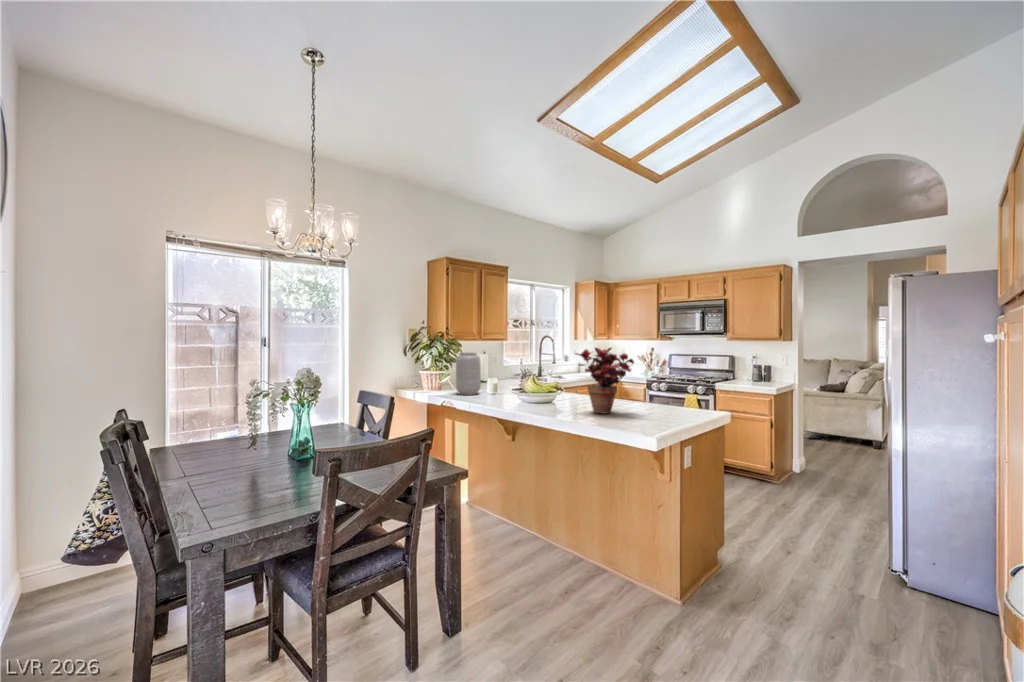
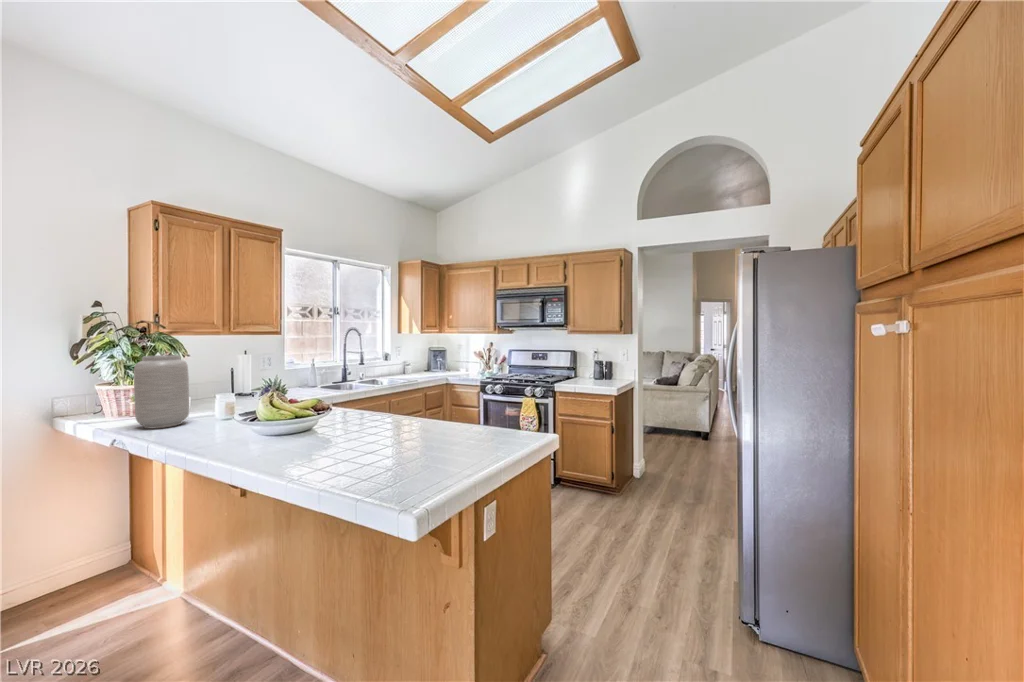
potted plant: present [576,347,634,413] -> none [303,346,411,460]

